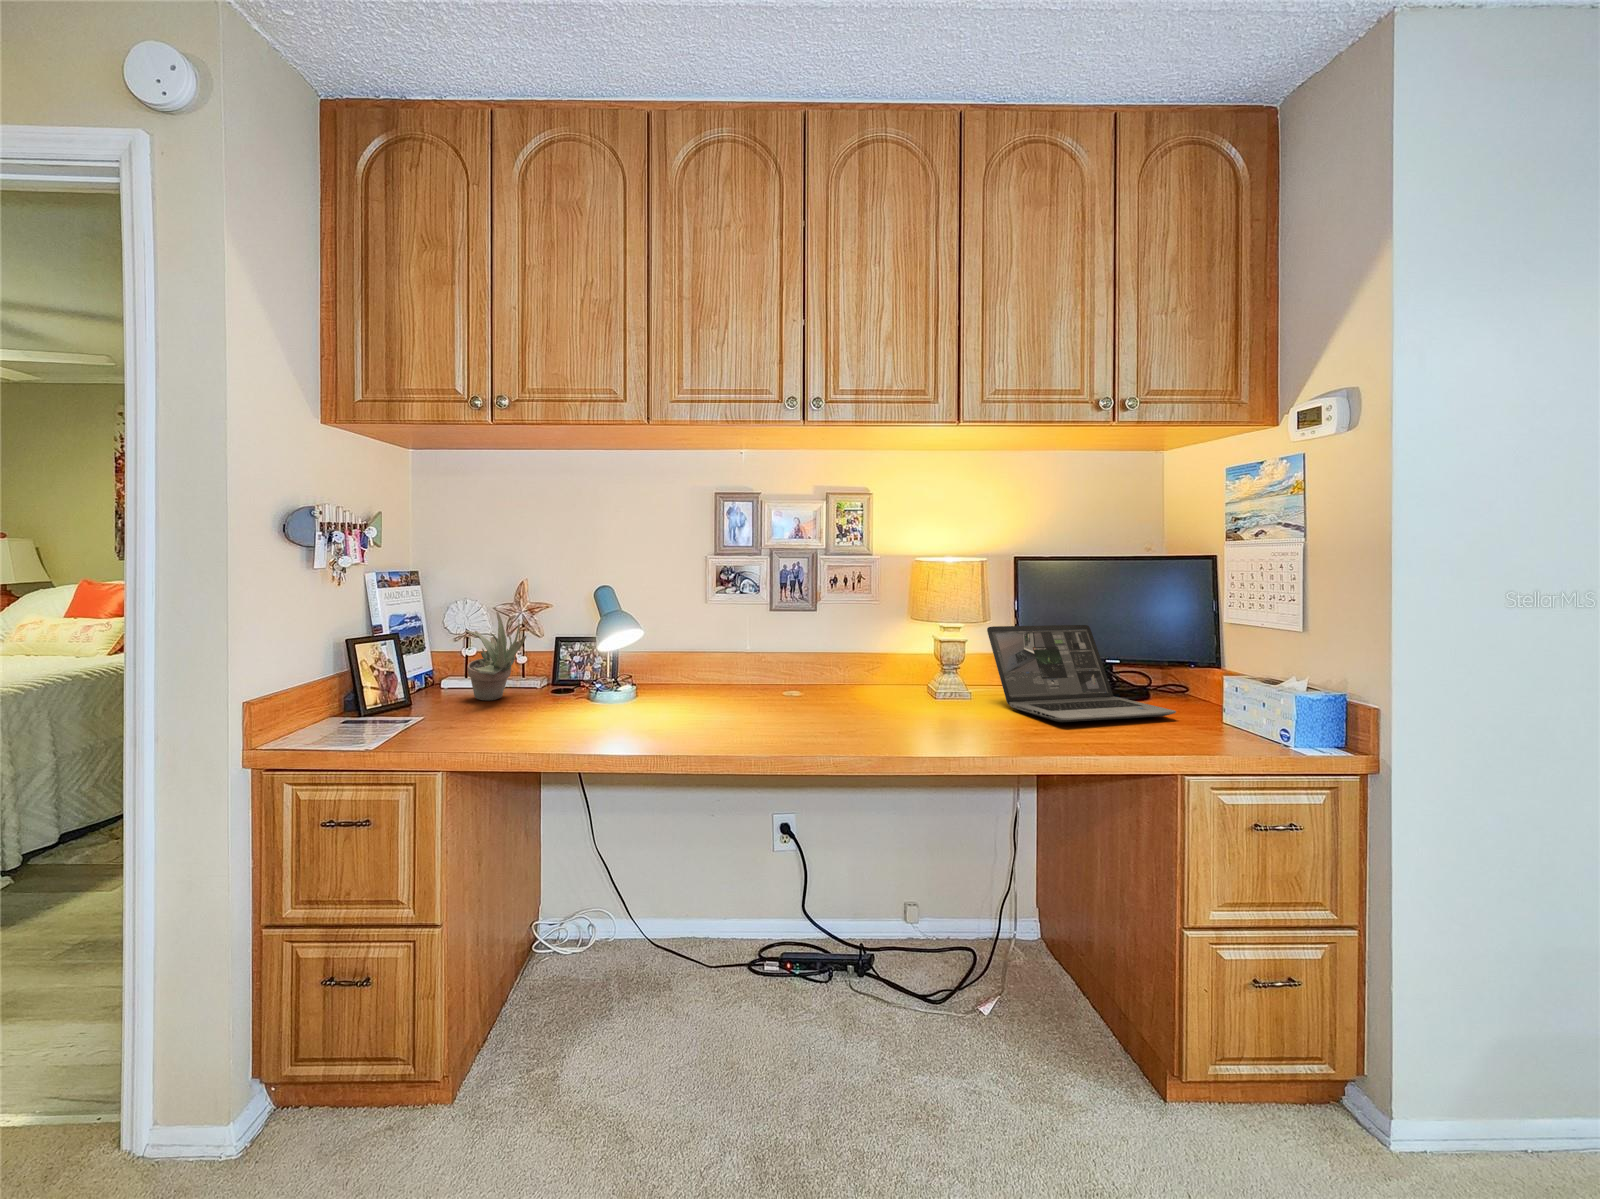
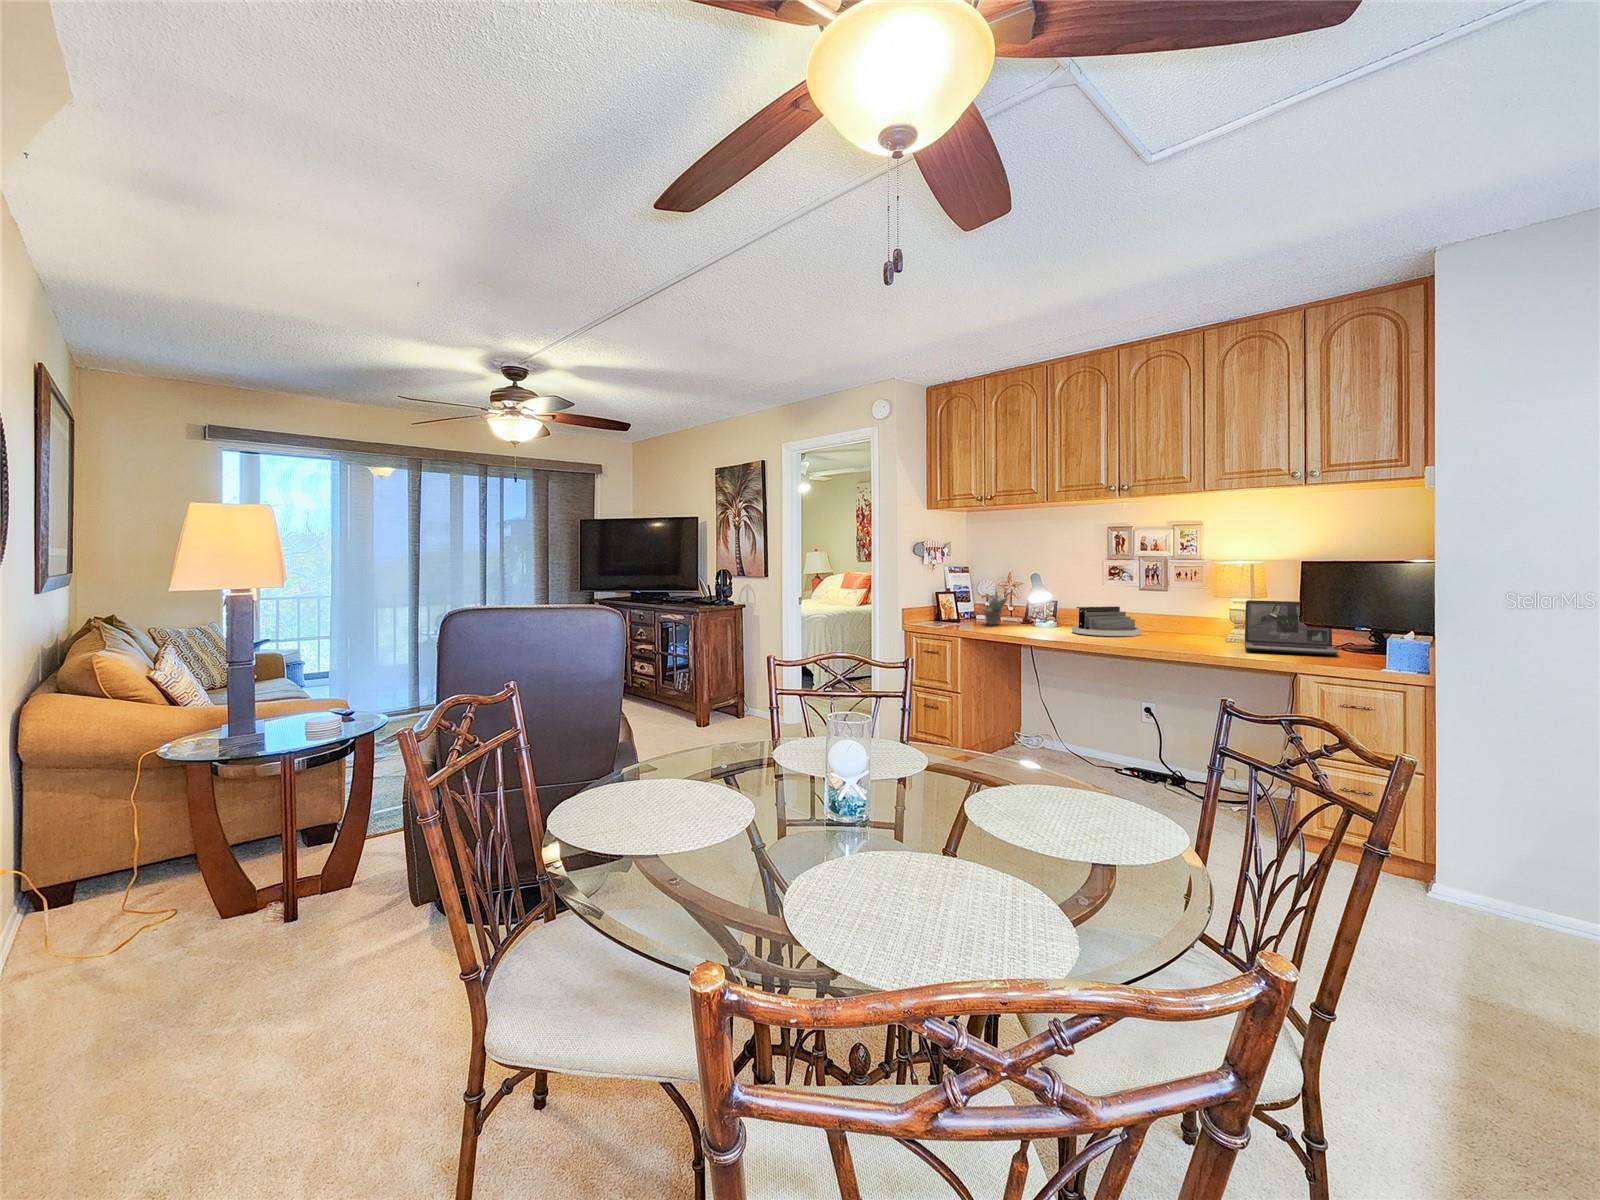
desk organizer: none [680,645,805,711] -> present [1072,606,1141,636]

